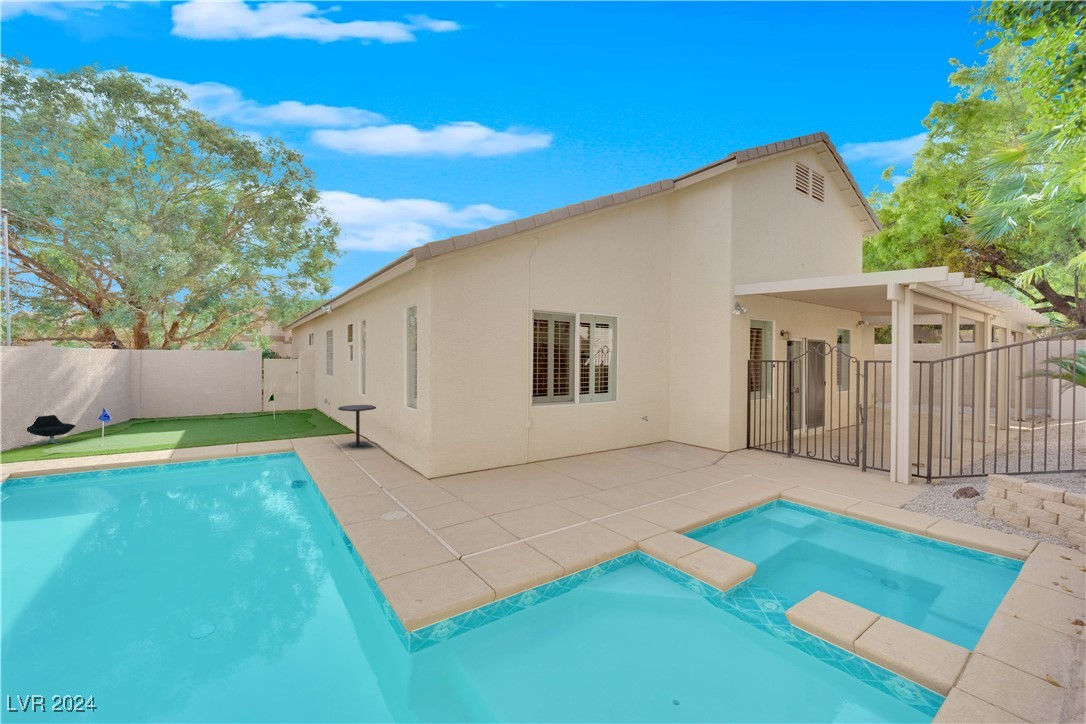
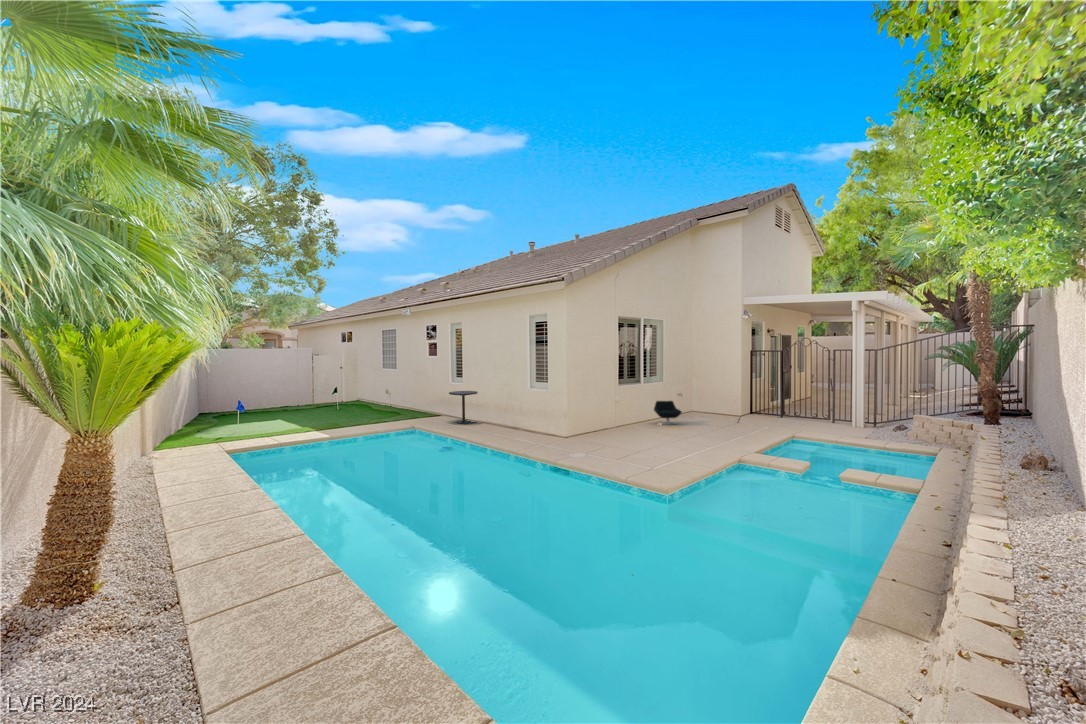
lounge chair: present [27,415,75,444] -> present [654,401,682,424]

